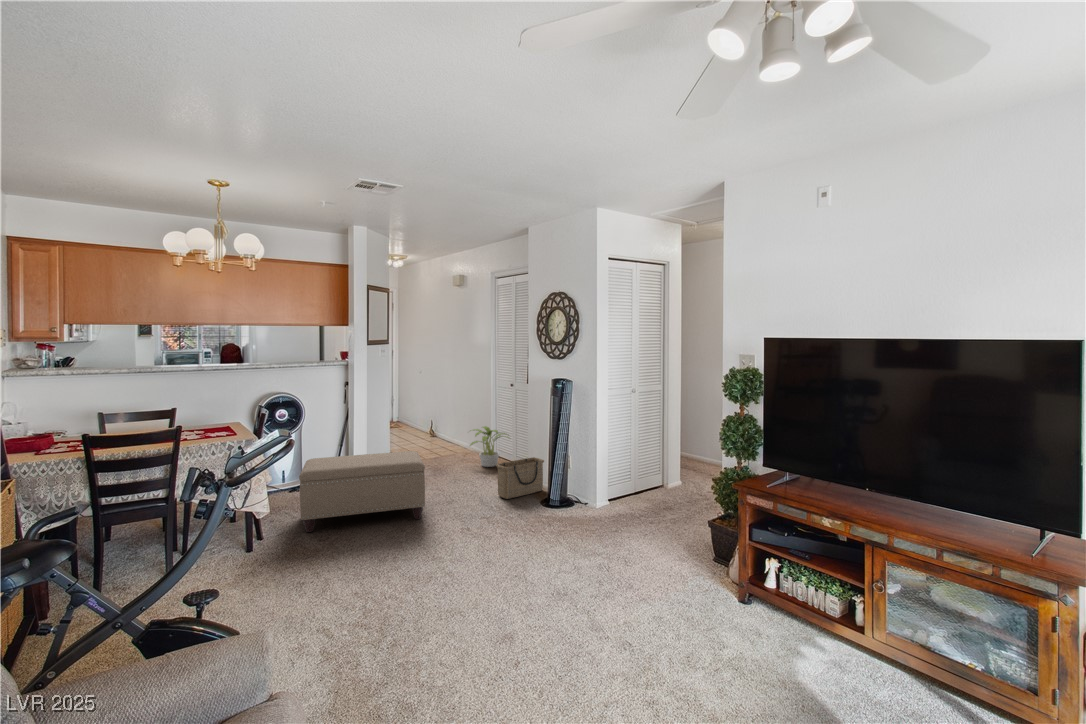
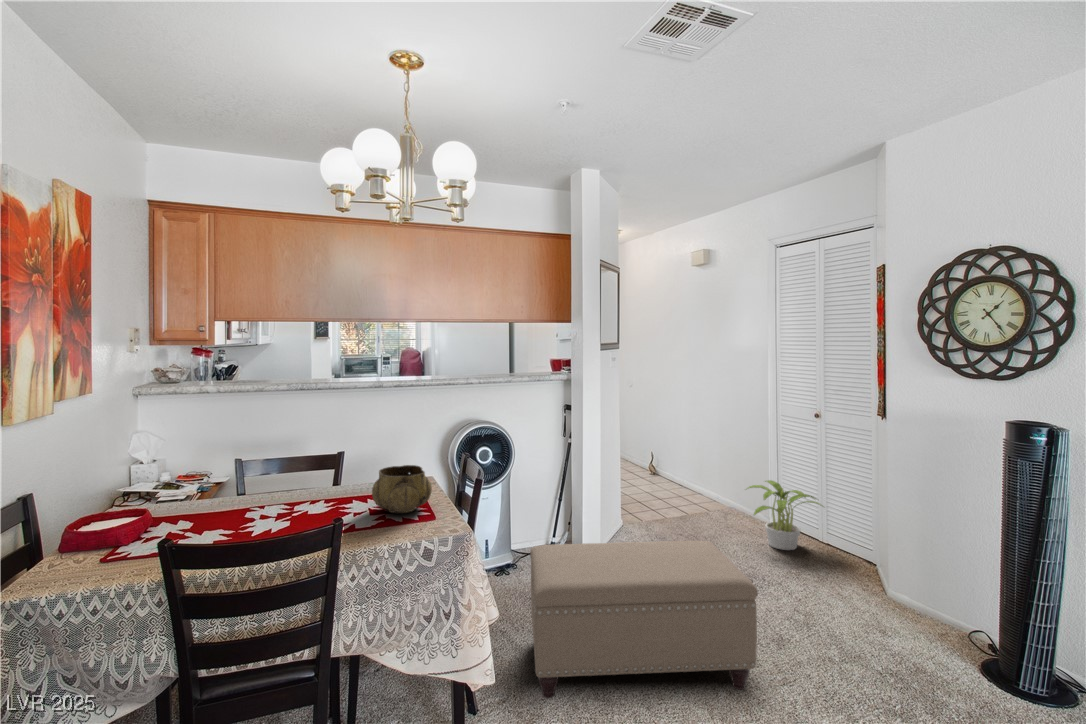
decorative bowl: none [198,409,236,434] -> present [372,465,432,513]
basket: present [496,457,544,499] -> none [859,562,950,649]

